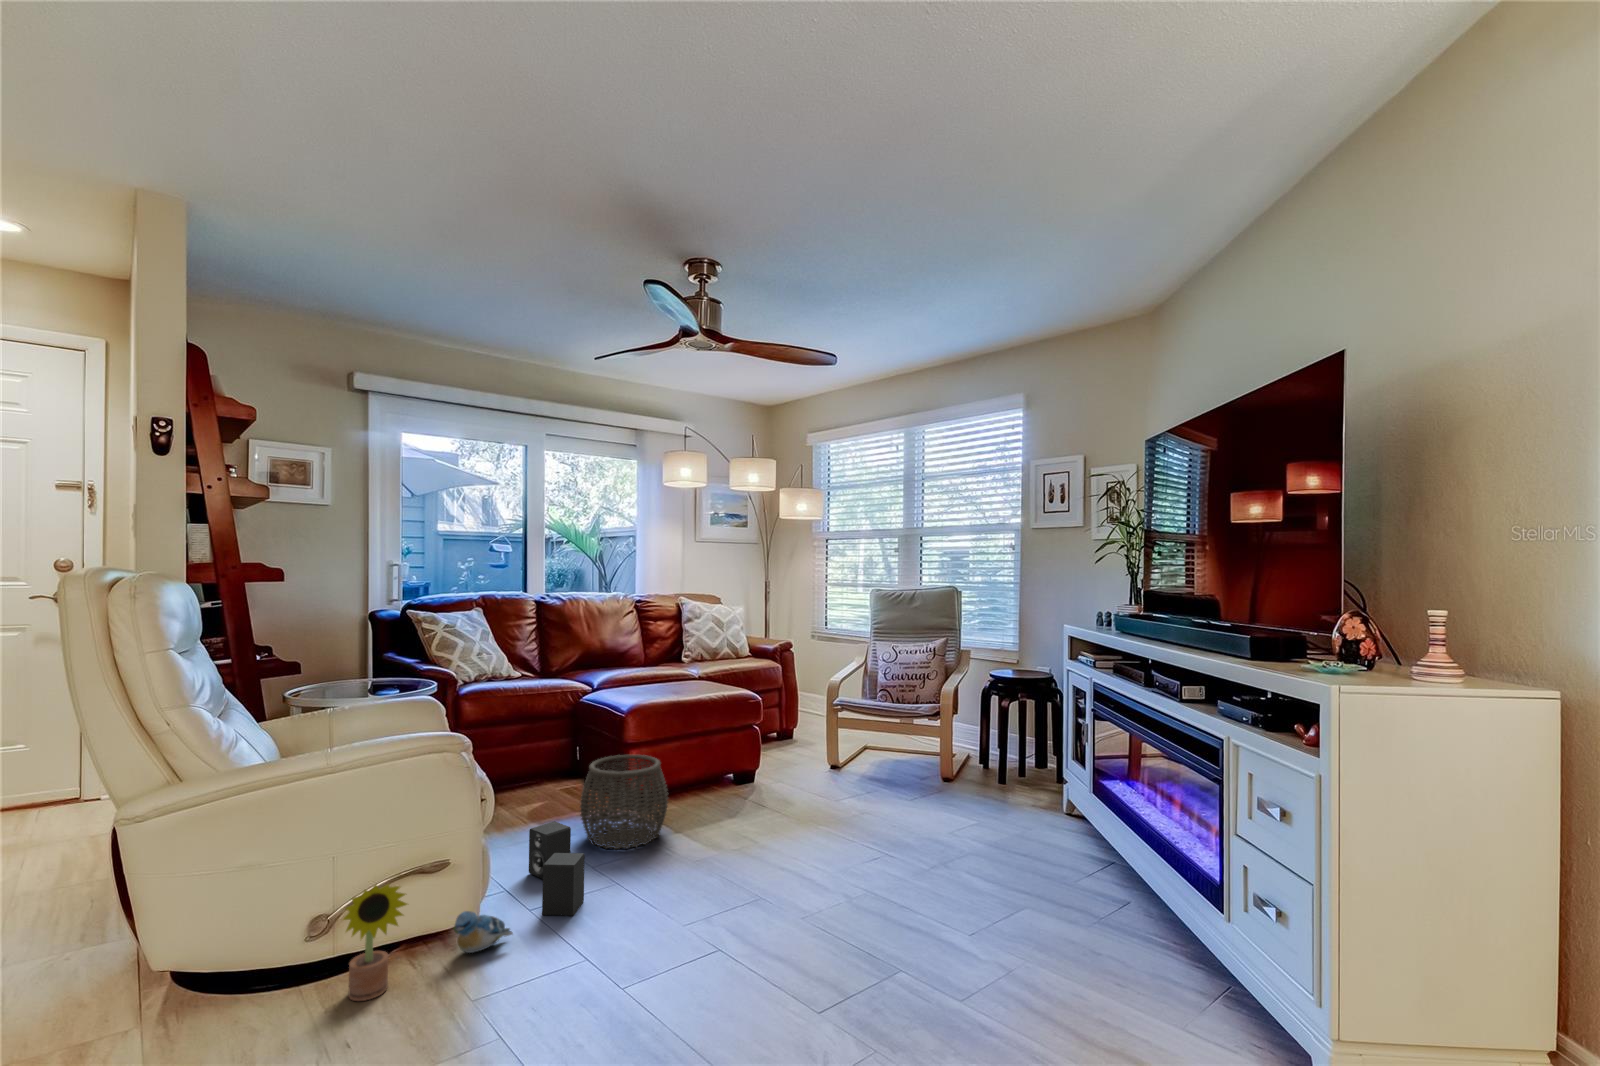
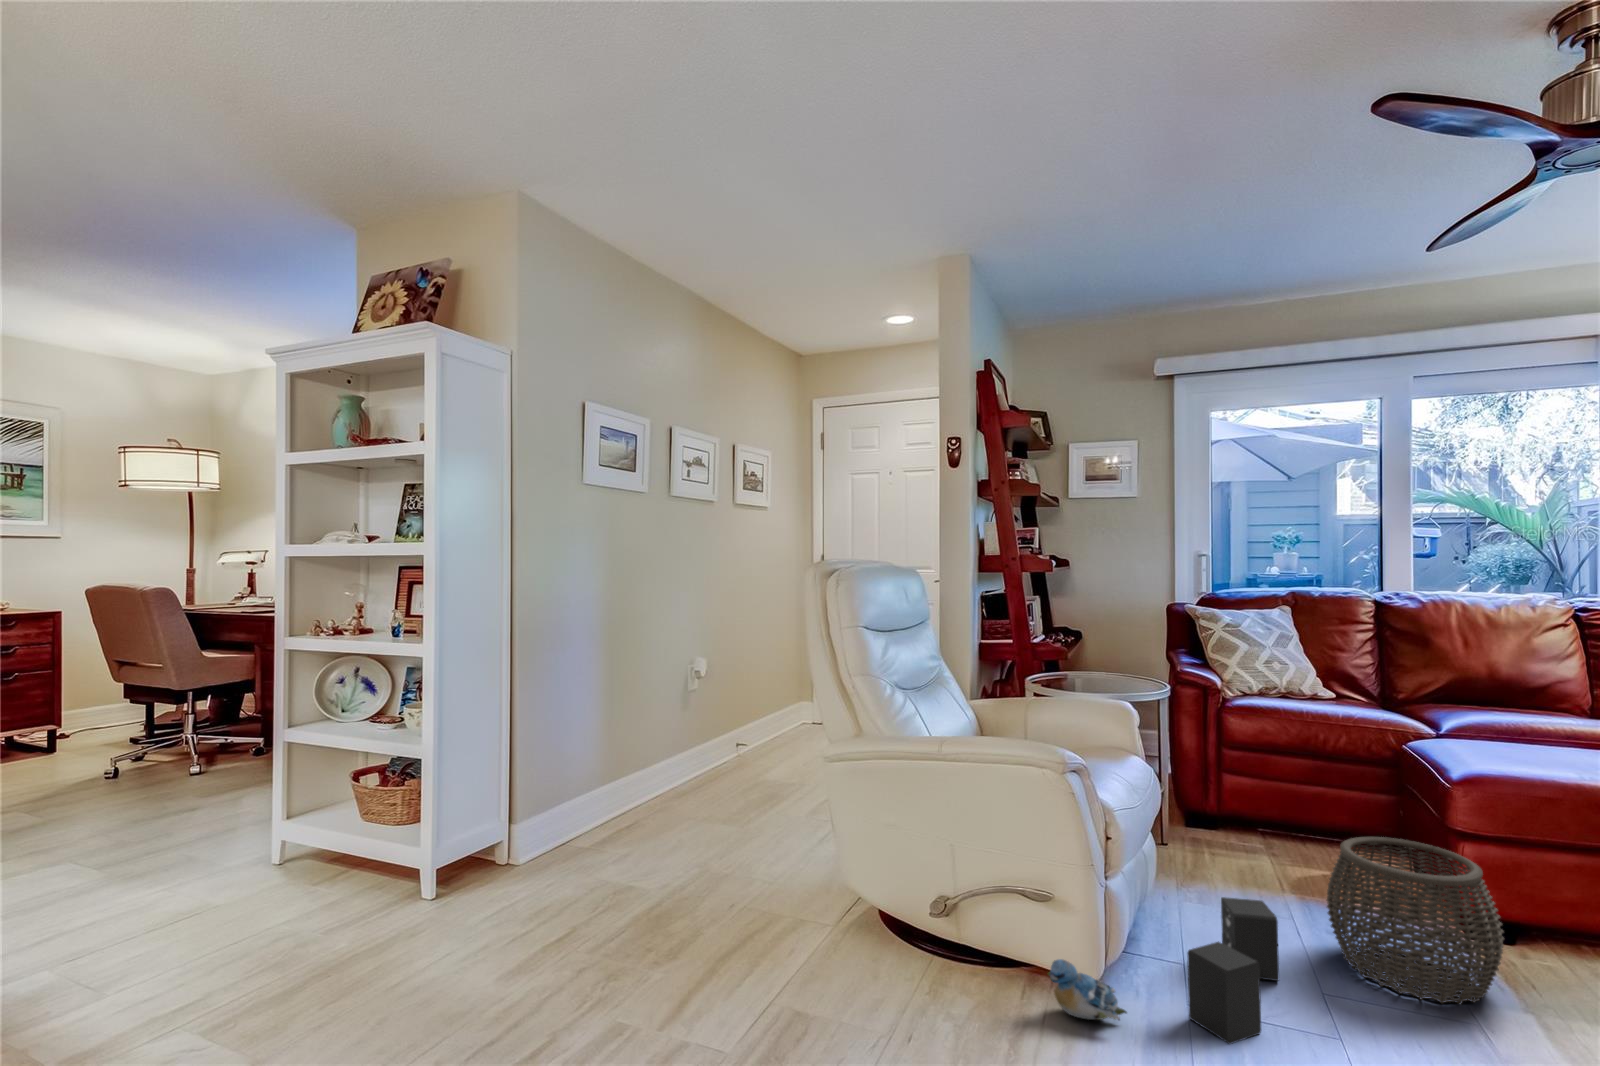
decorative plant: present [343,884,407,1001] -> none [914,881,975,1005]

